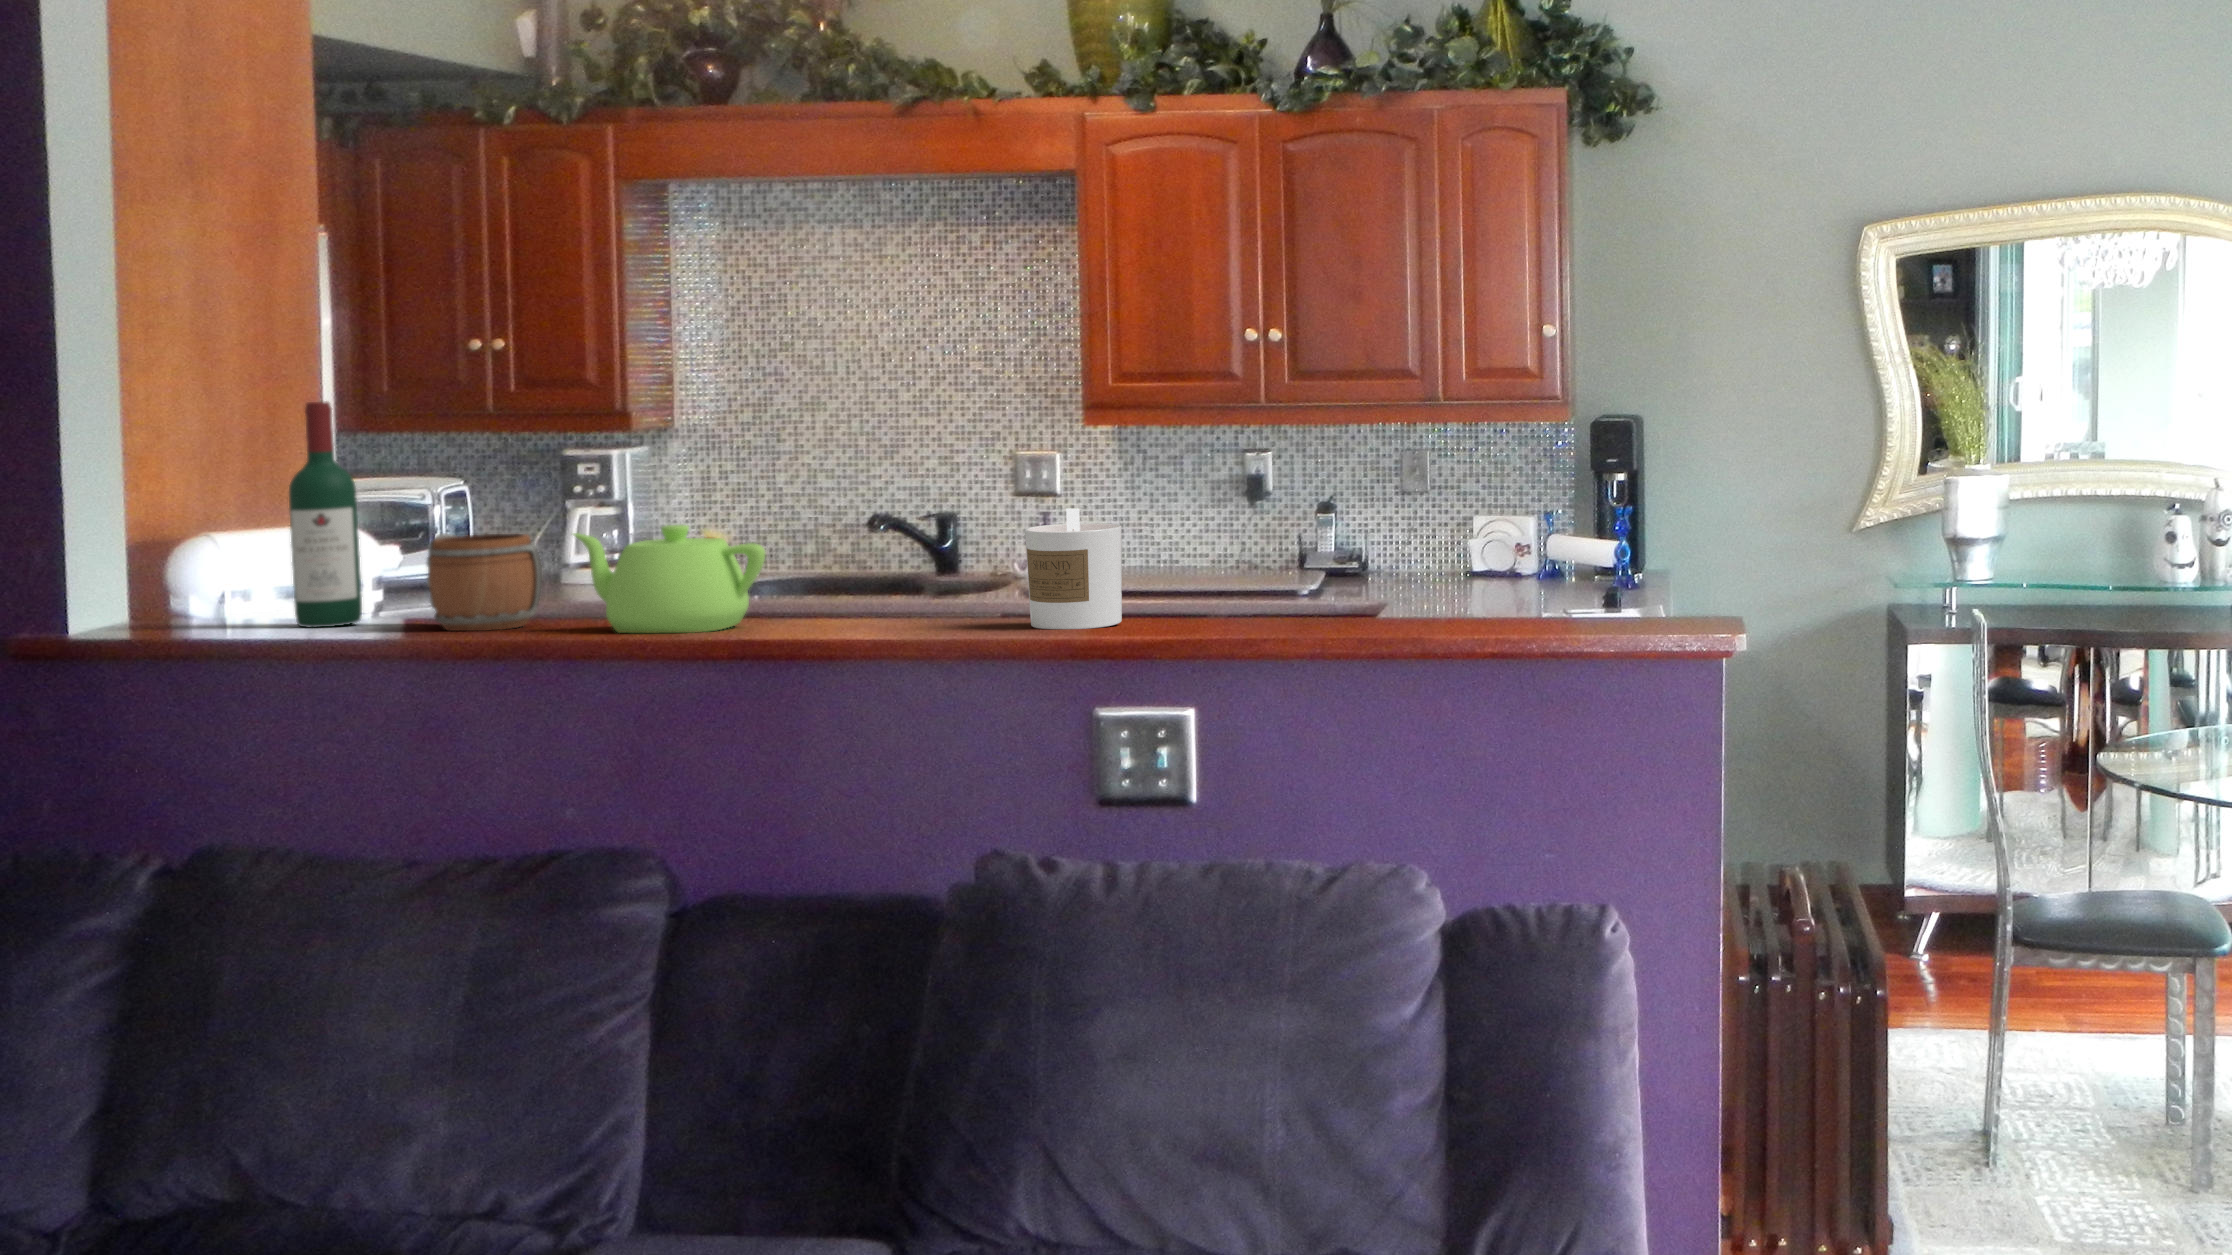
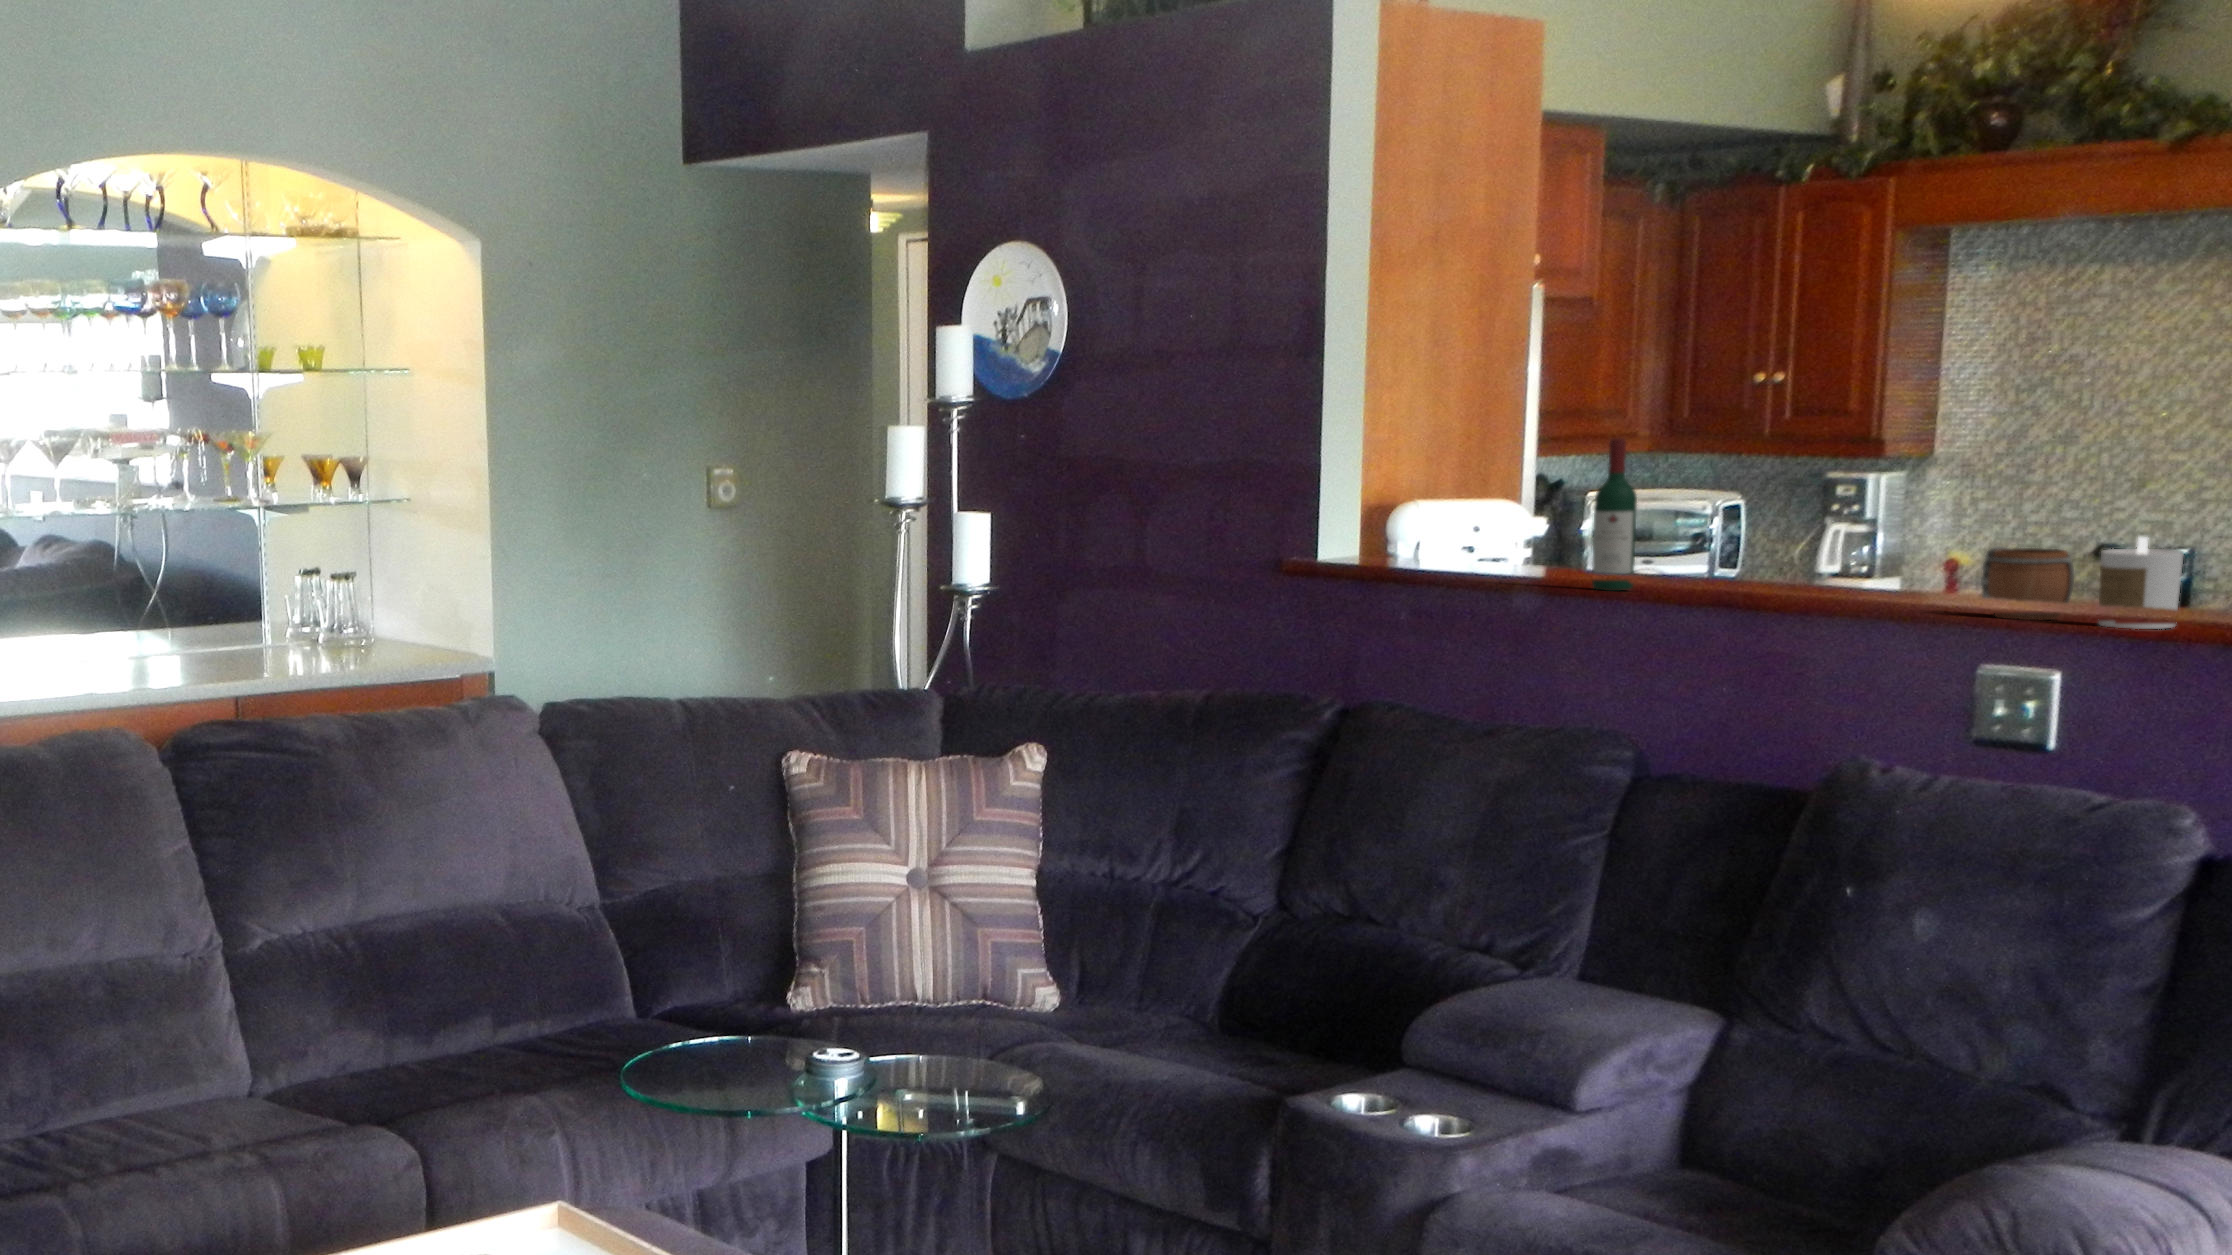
teapot: present [573,525,765,633] -> none [1770,534,1904,610]
mug: present [426,533,542,631] -> present [1981,546,2074,620]

